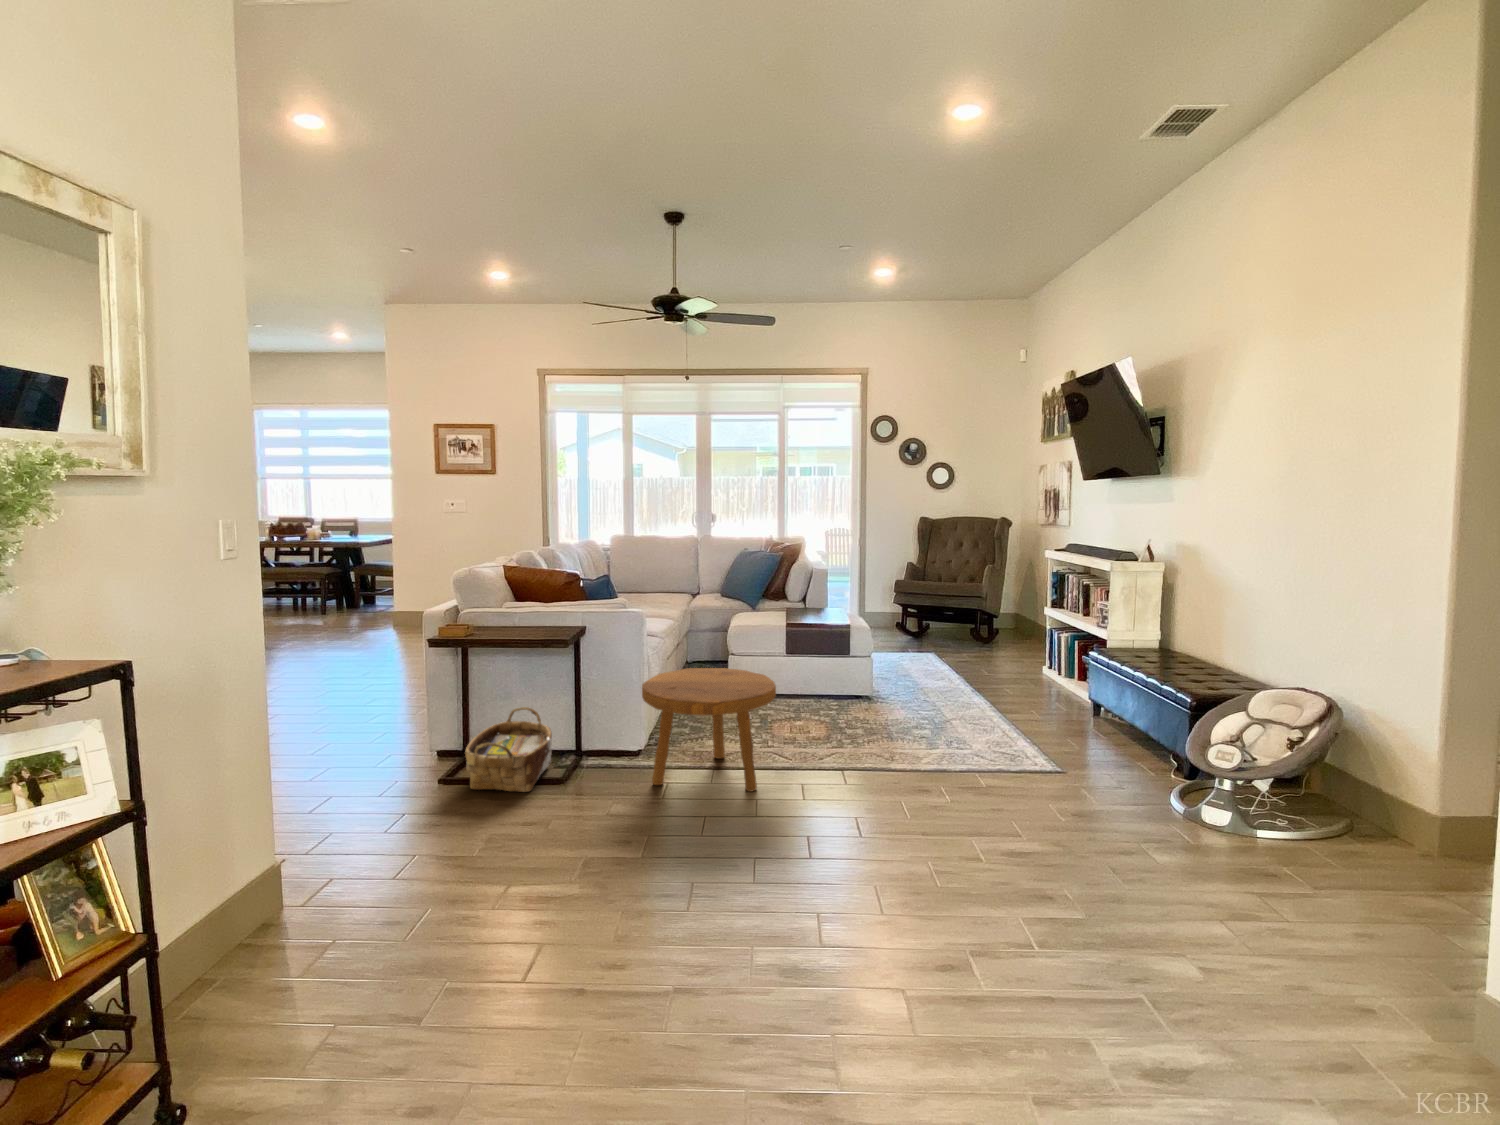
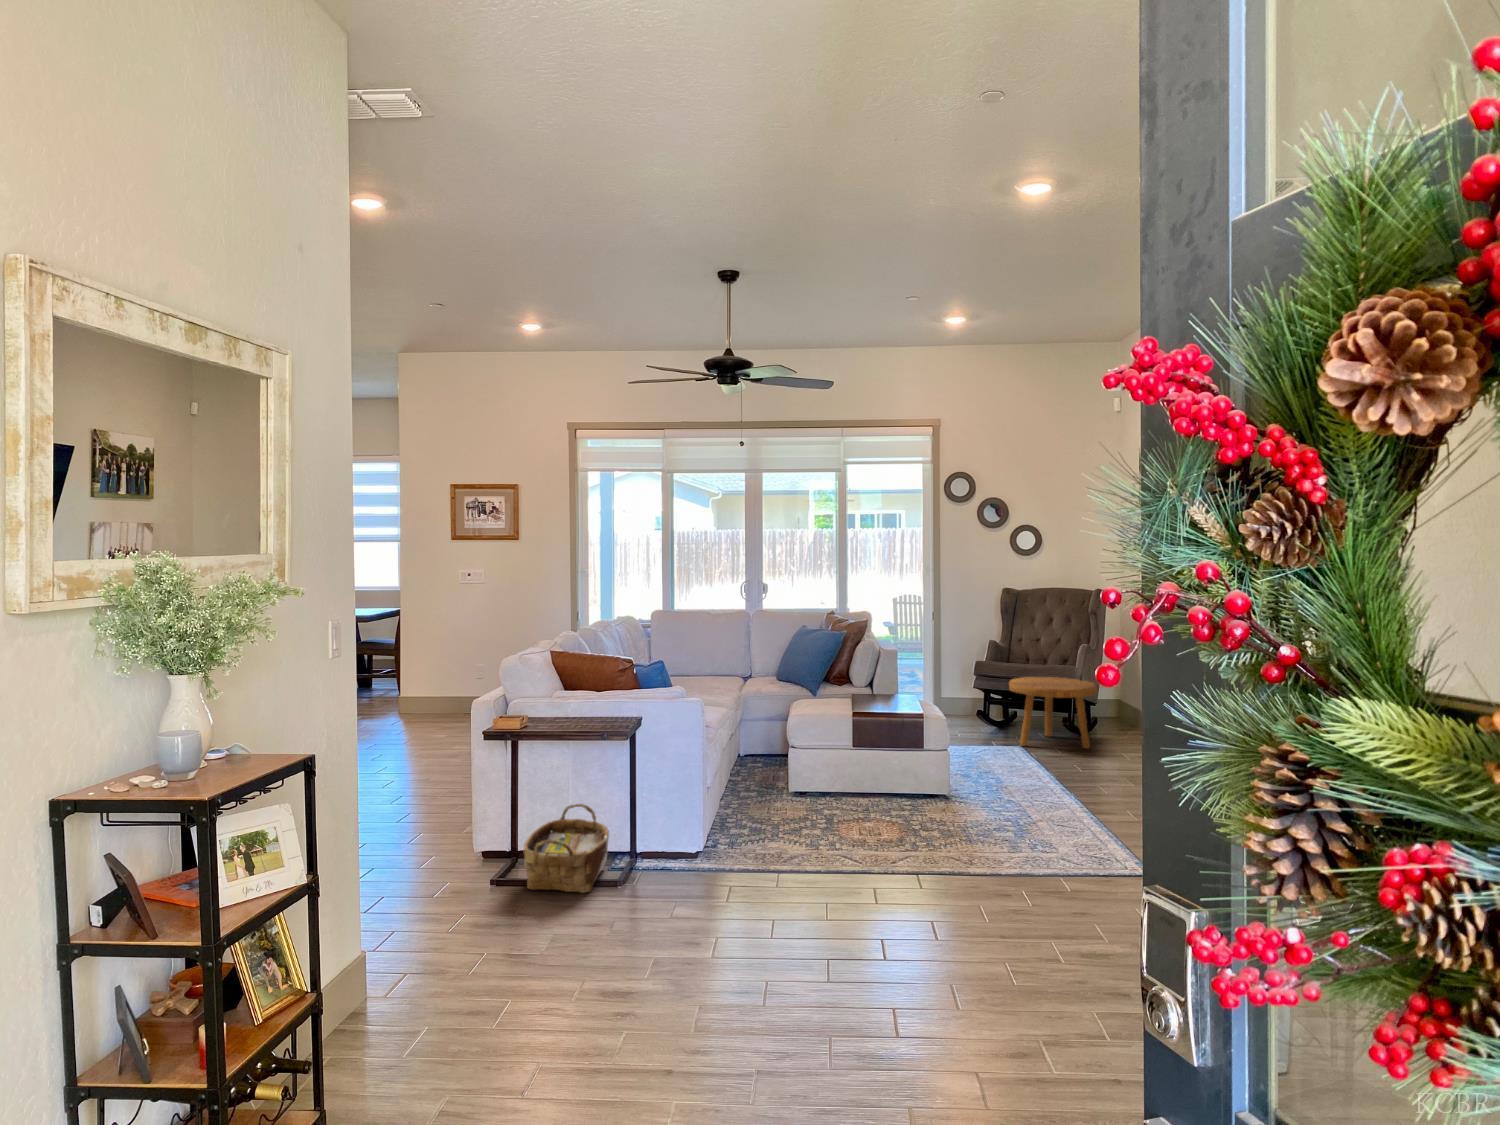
footstool: present [642,668,776,792] -> present [1009,677,1098,749]

